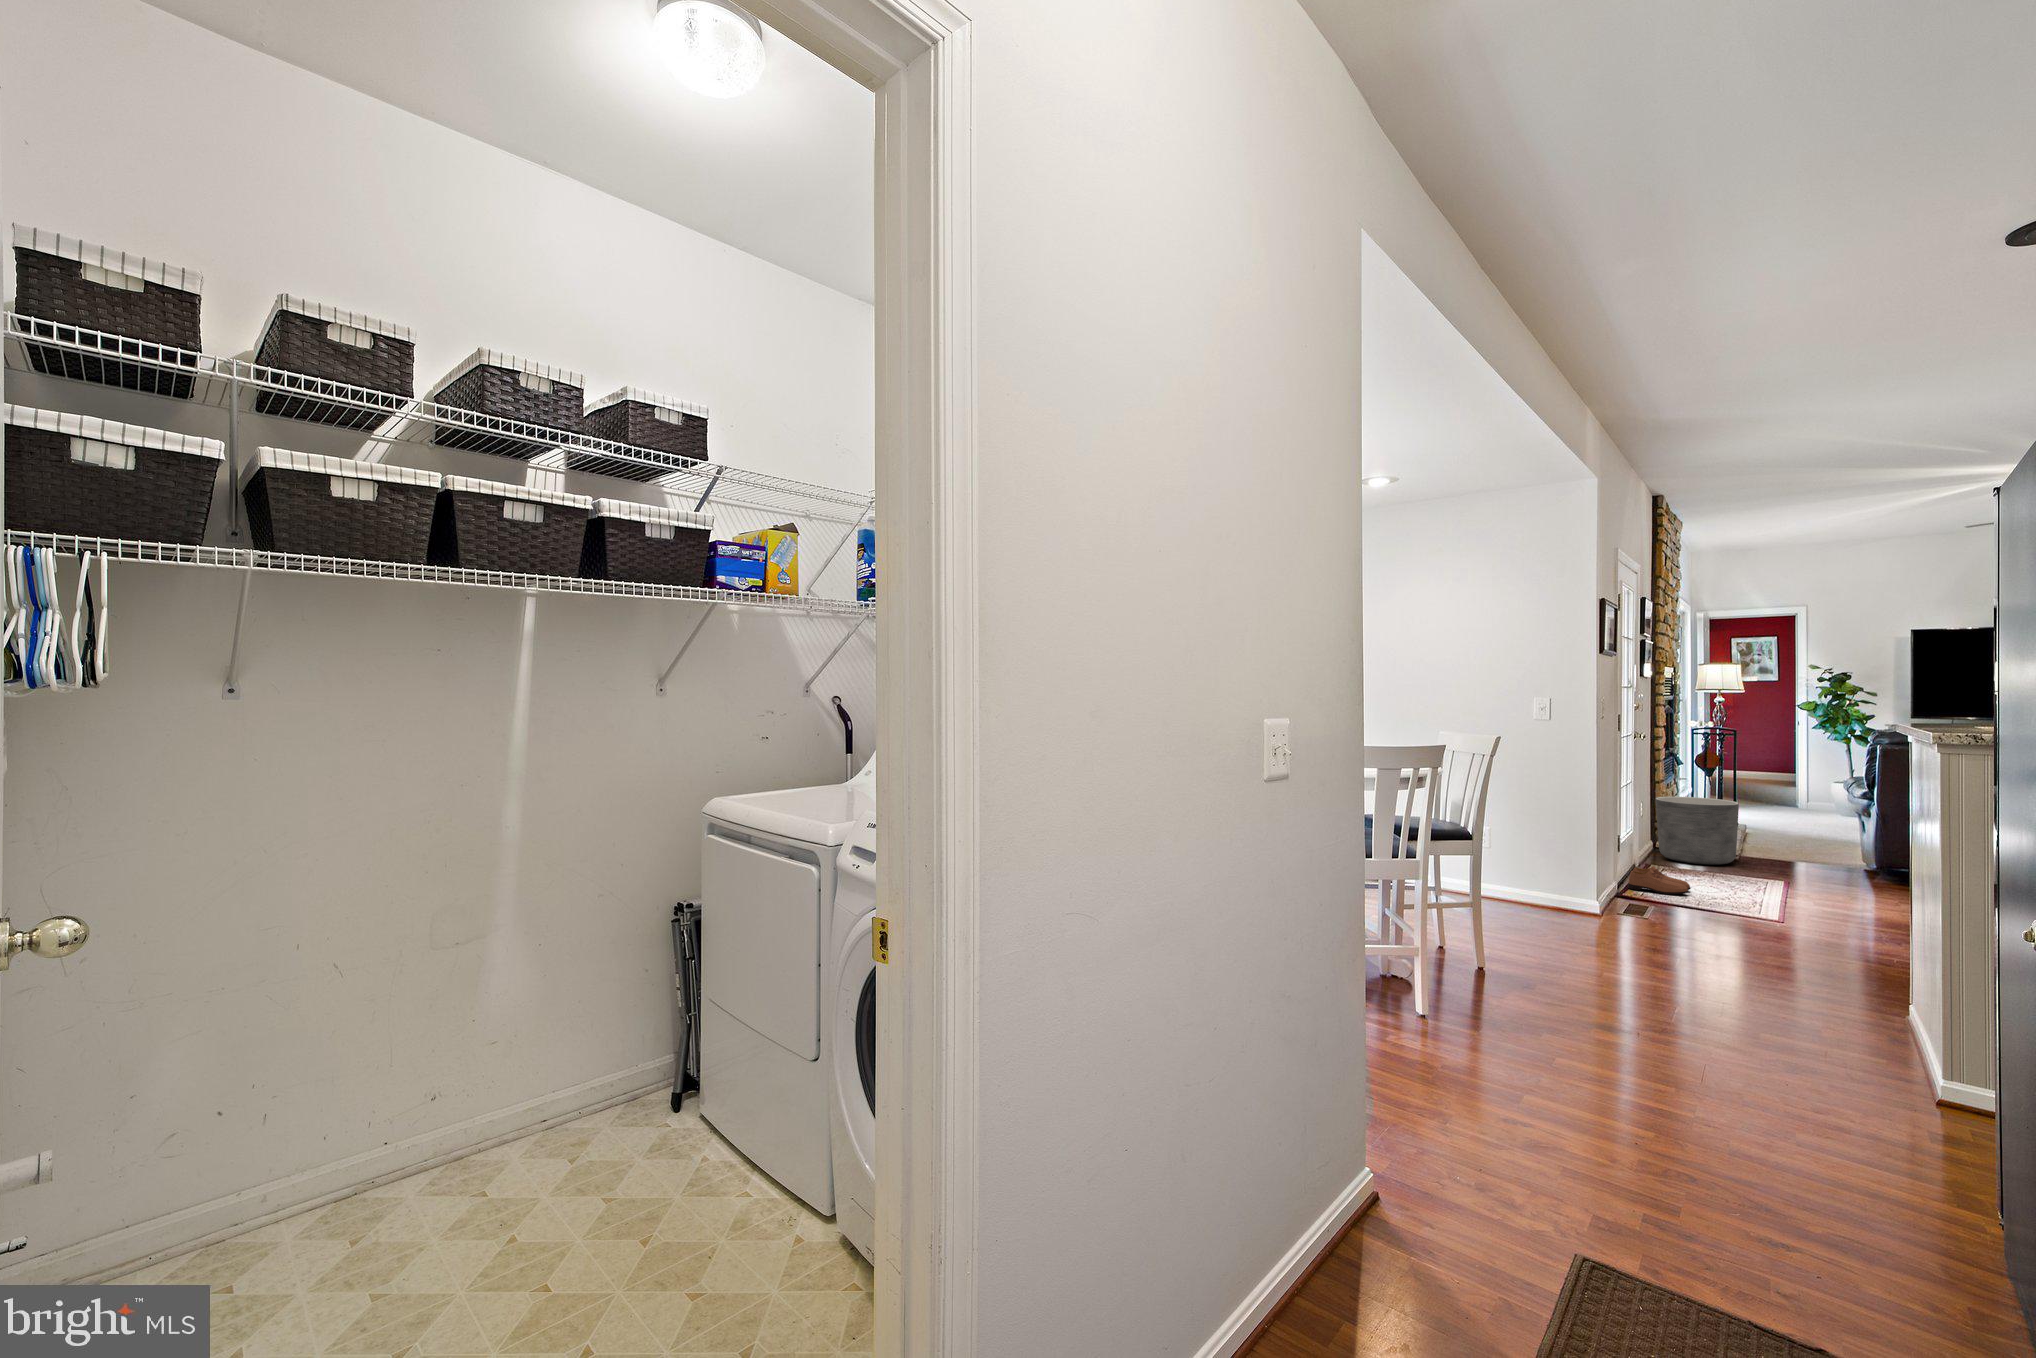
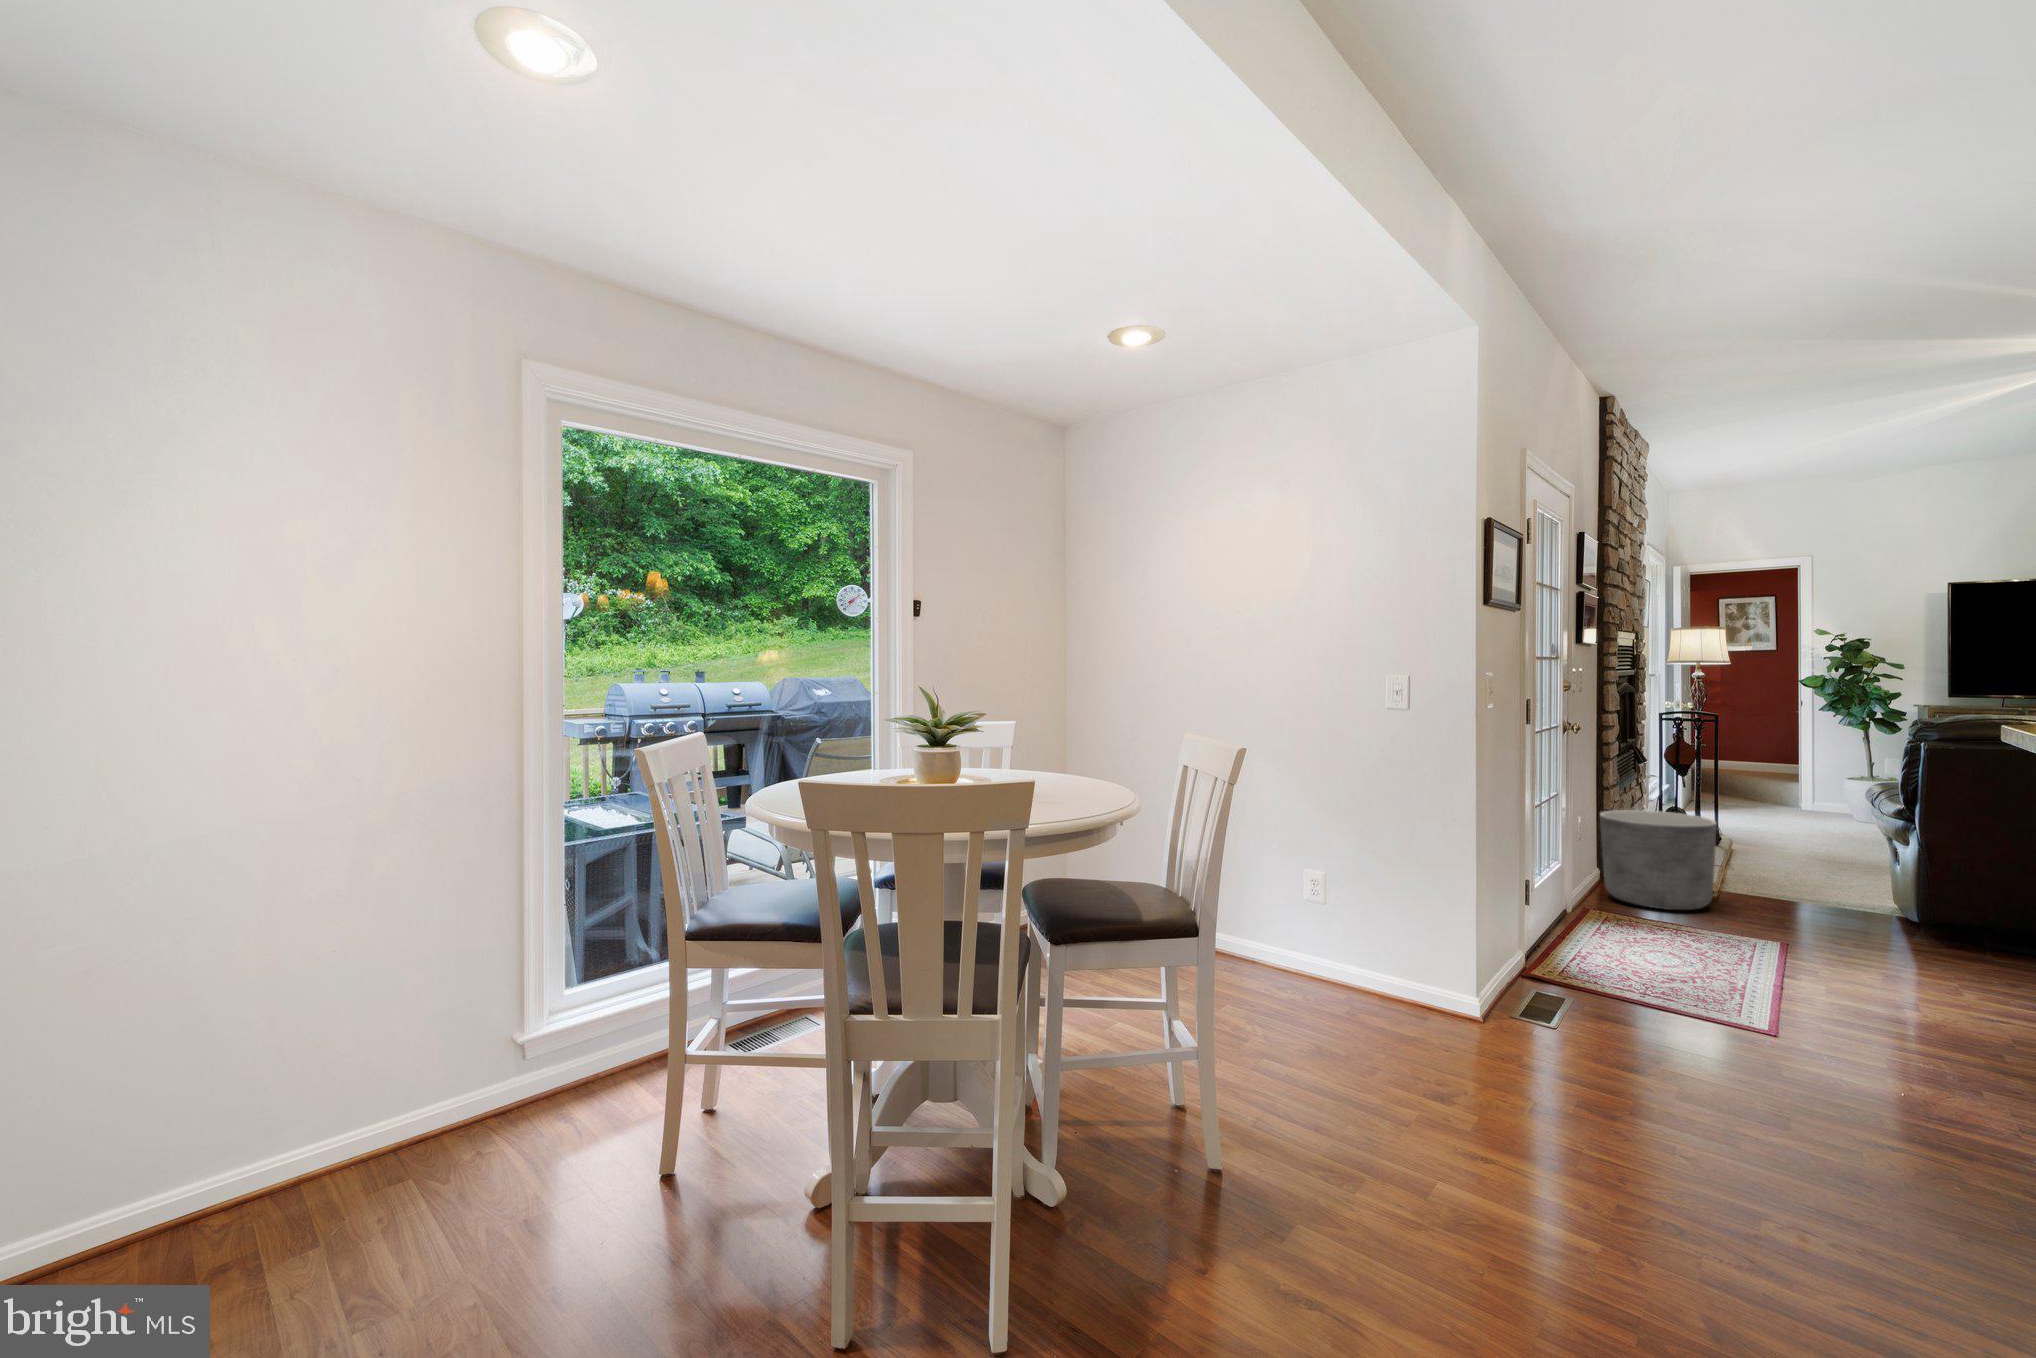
shoe: present [1628,866,1691,894] -> none [1542,927,1637,975]

